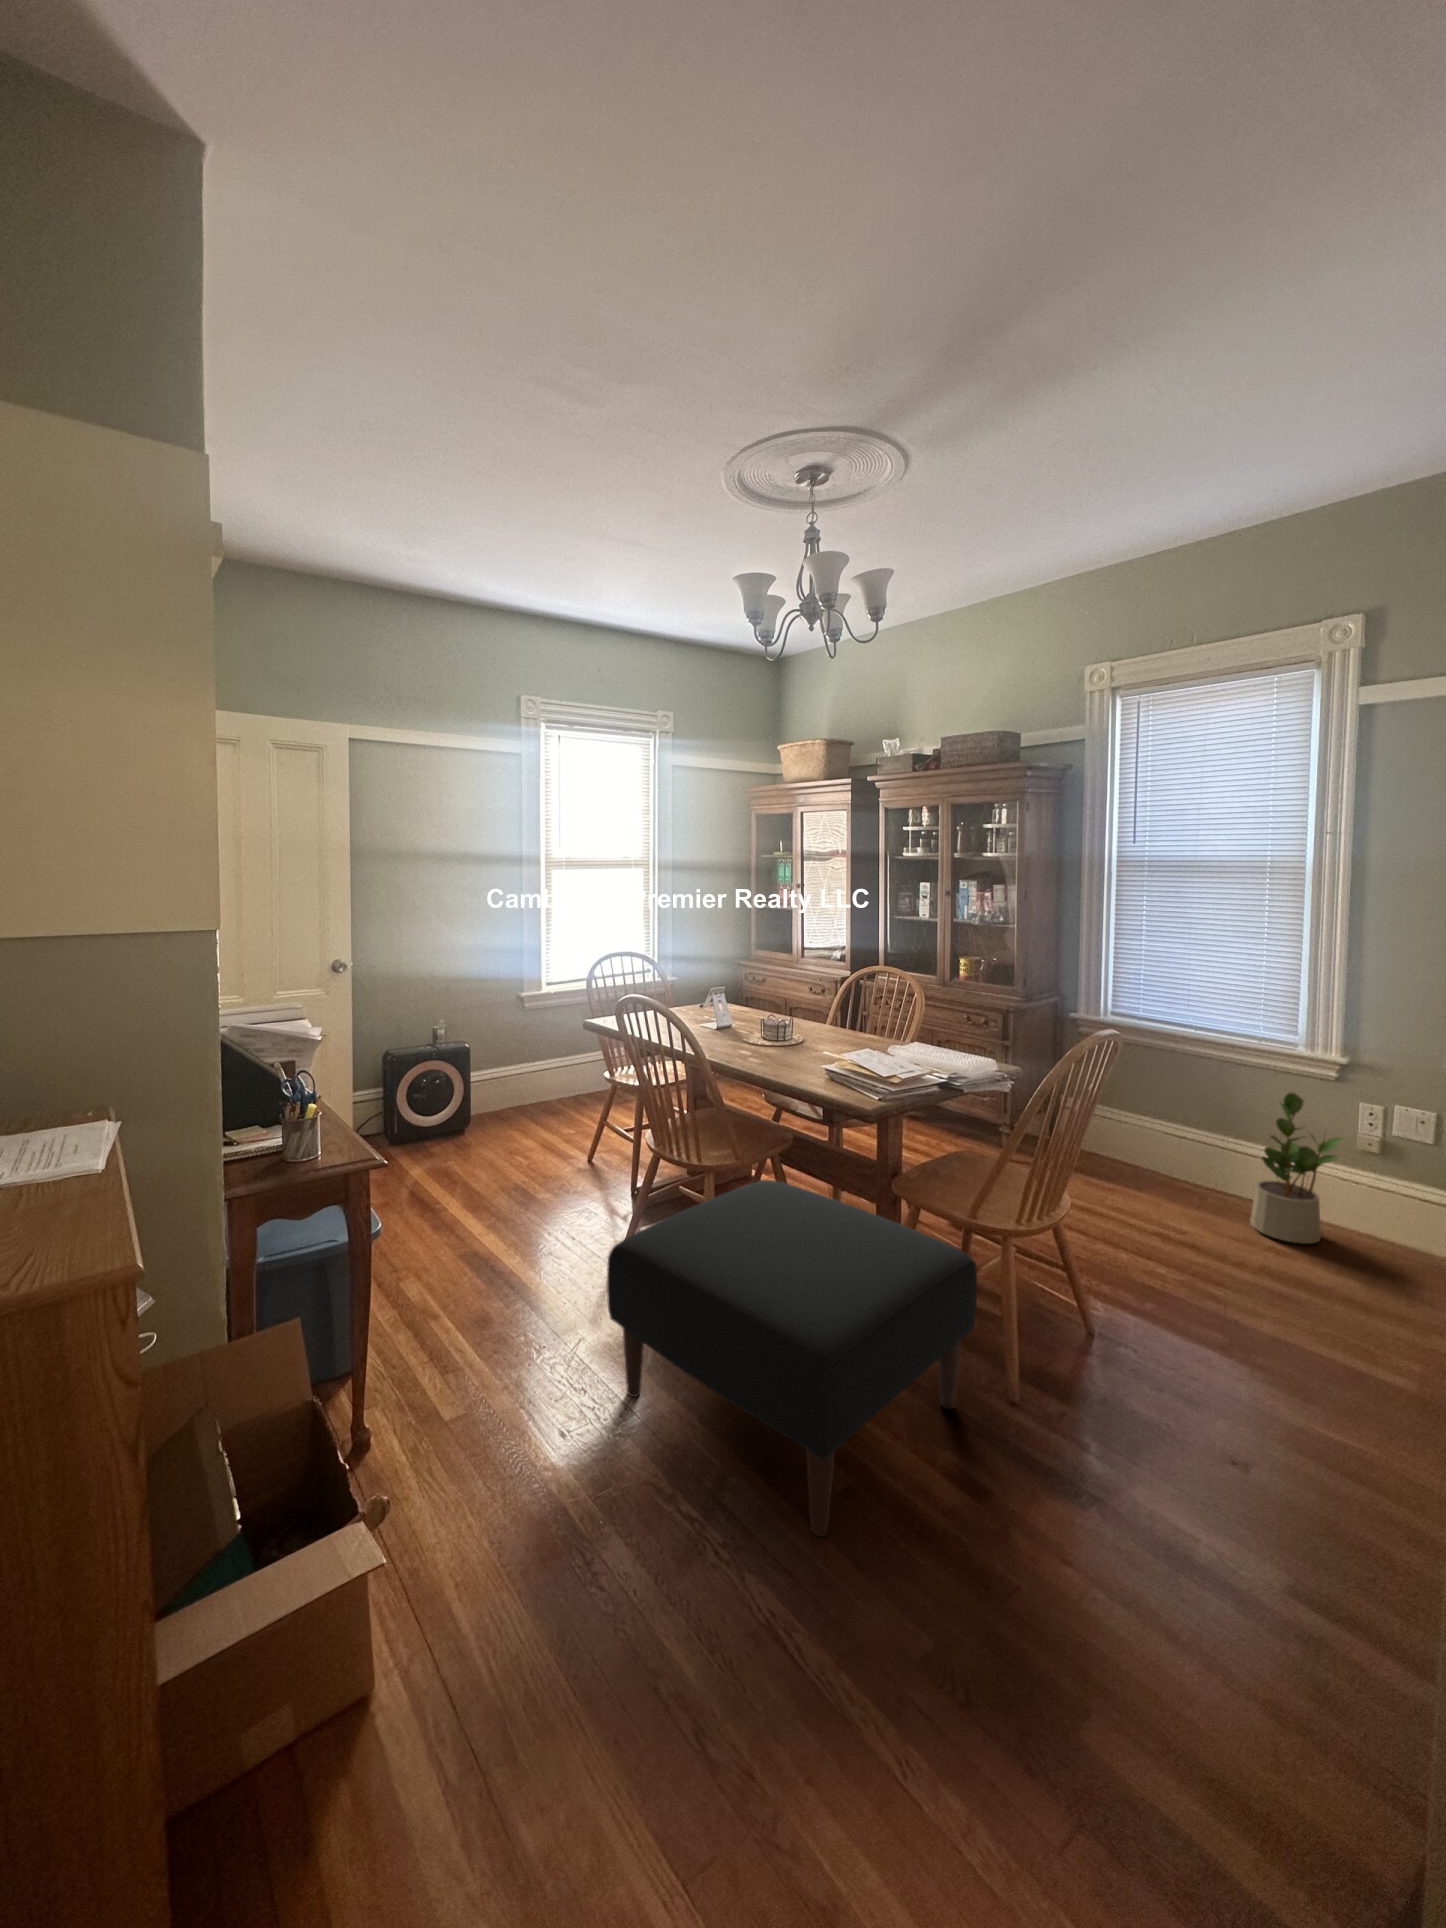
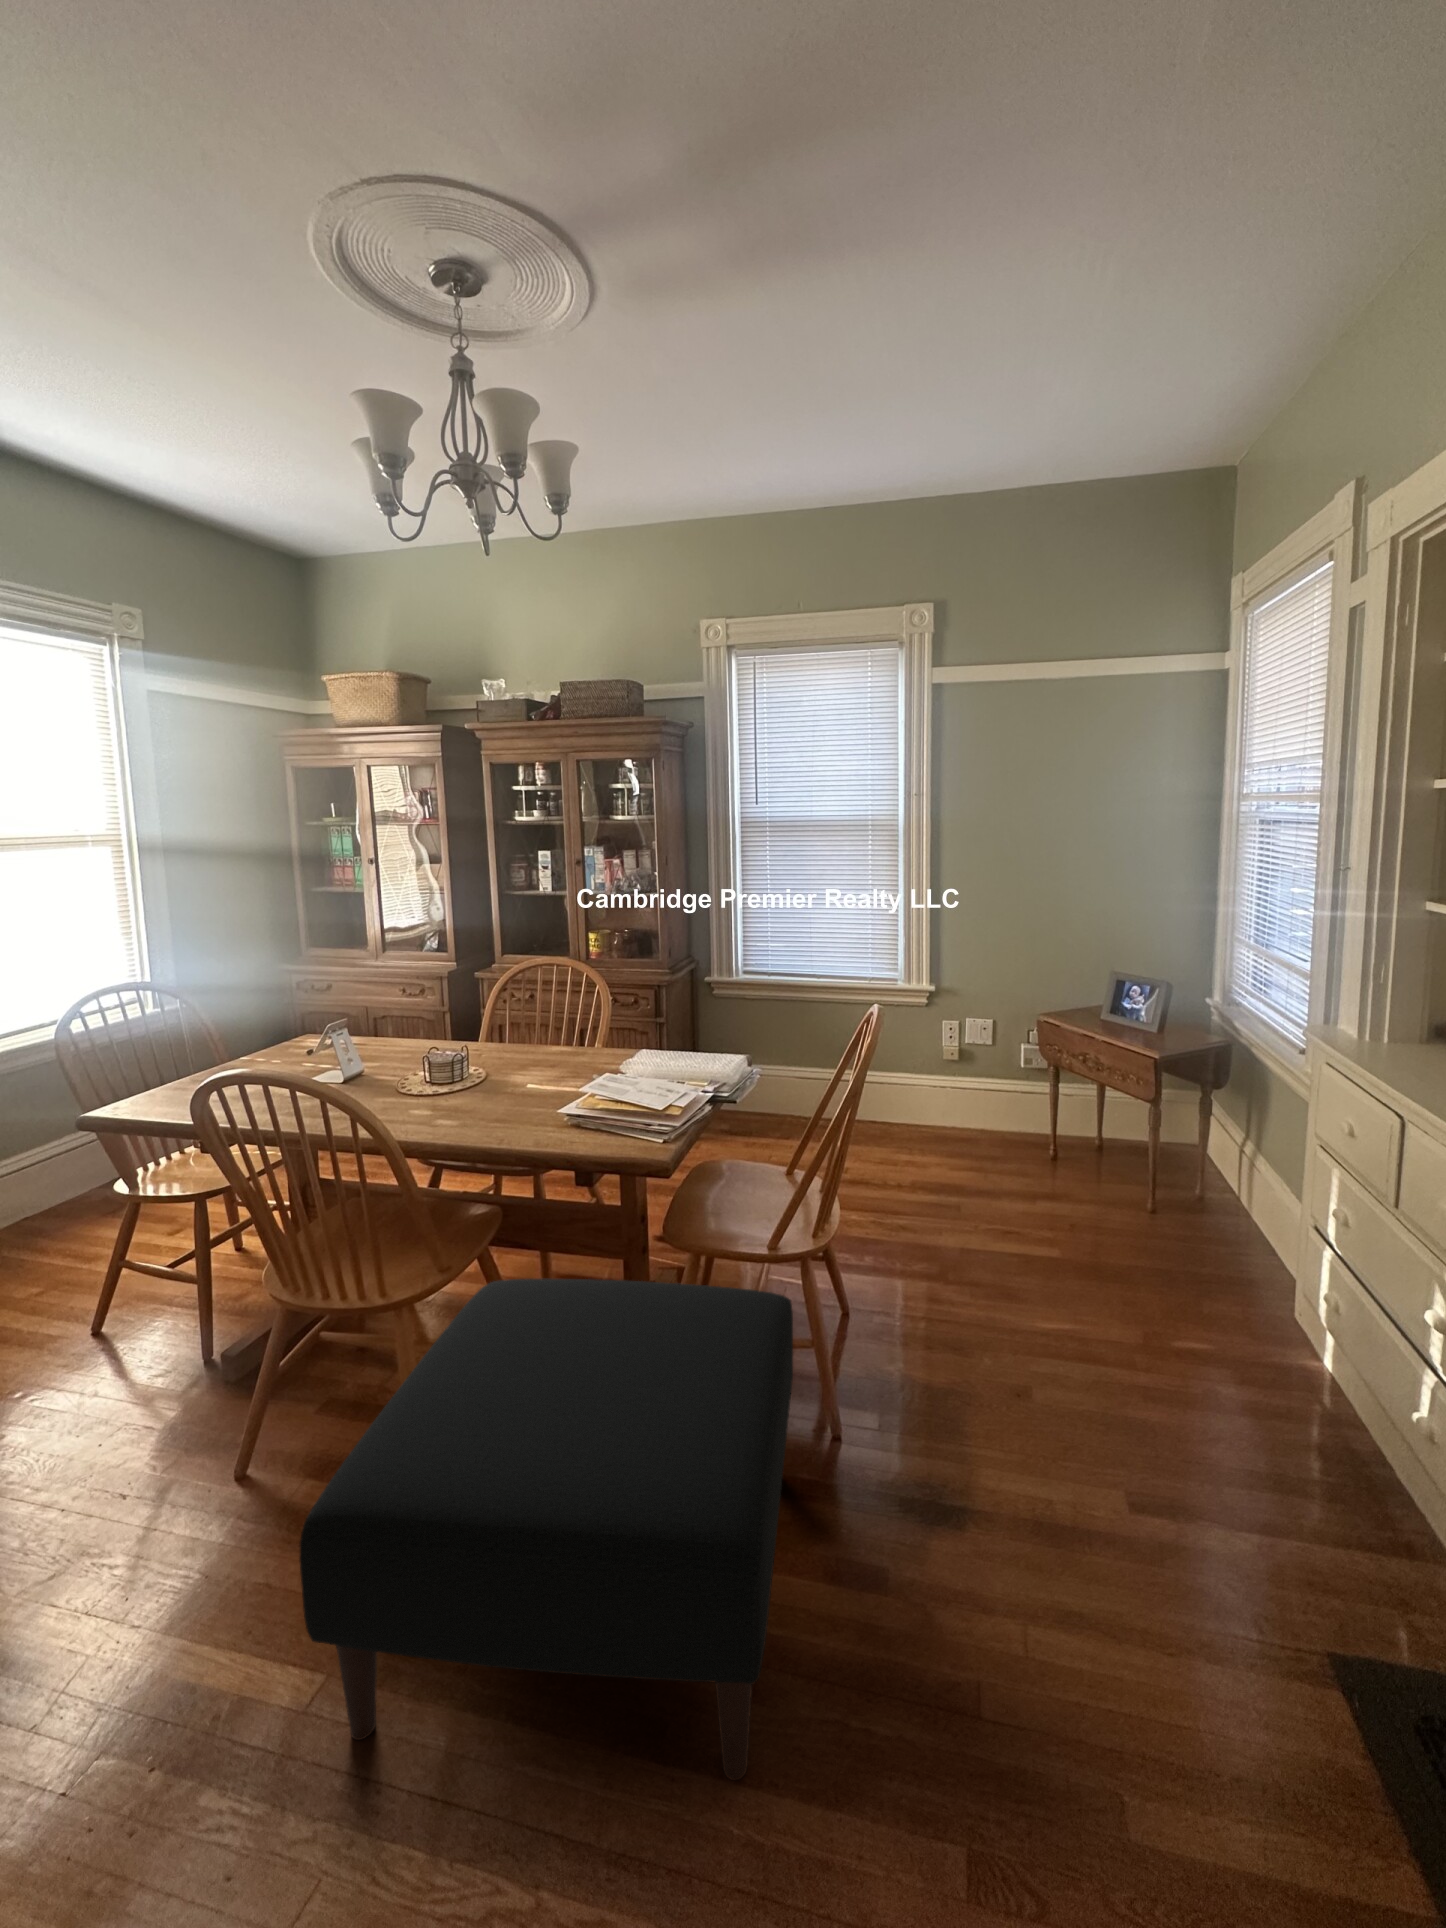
potted plant: present [1250,1093,1344,1243] -> none [881,1024,941,1153]

